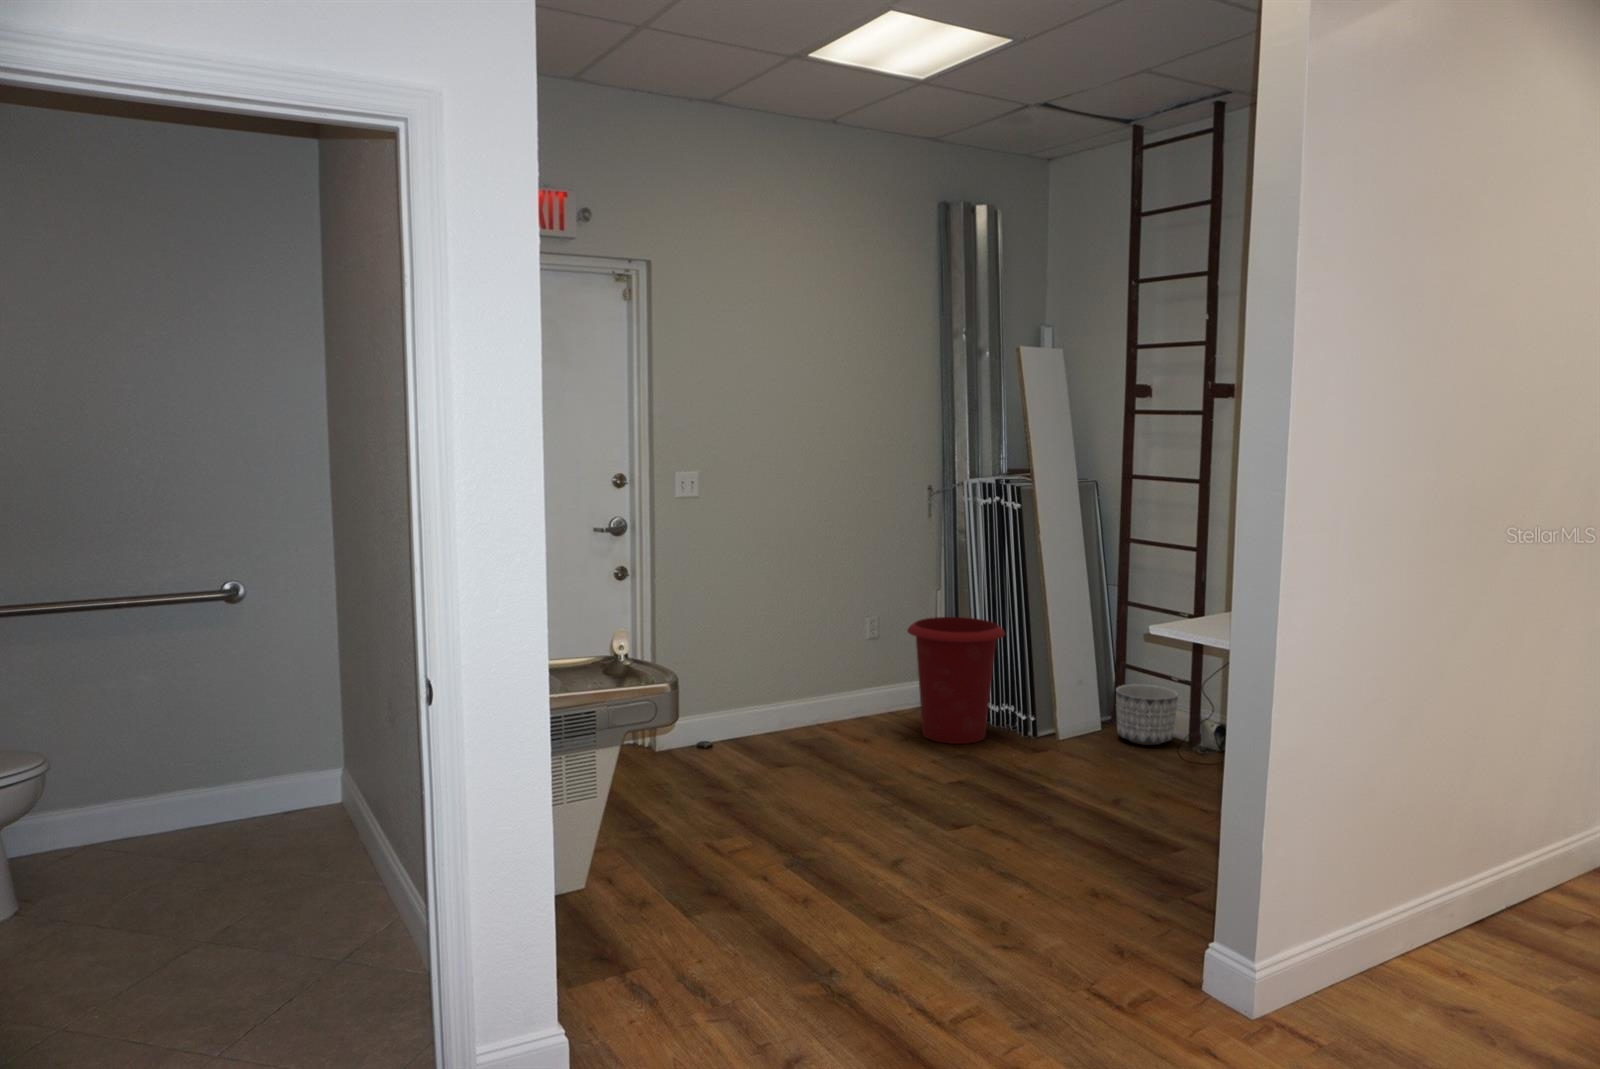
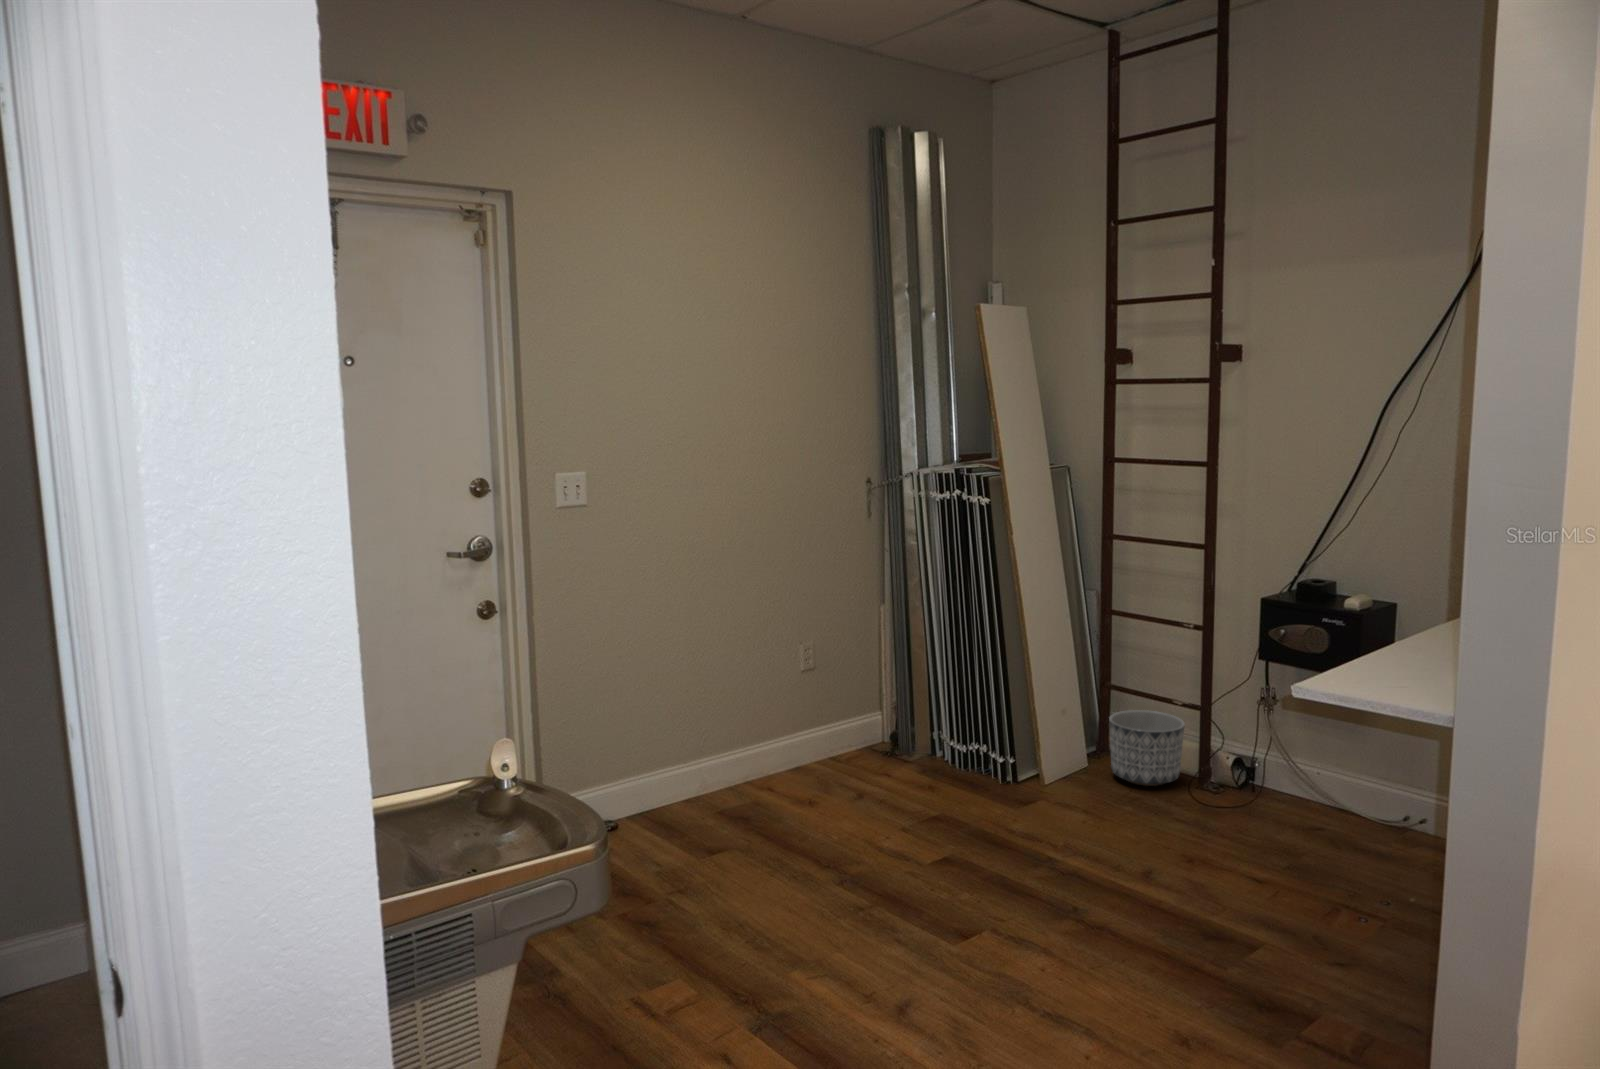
waste bin: present [907,617,1005,744] -> none [857,639,978,800]

